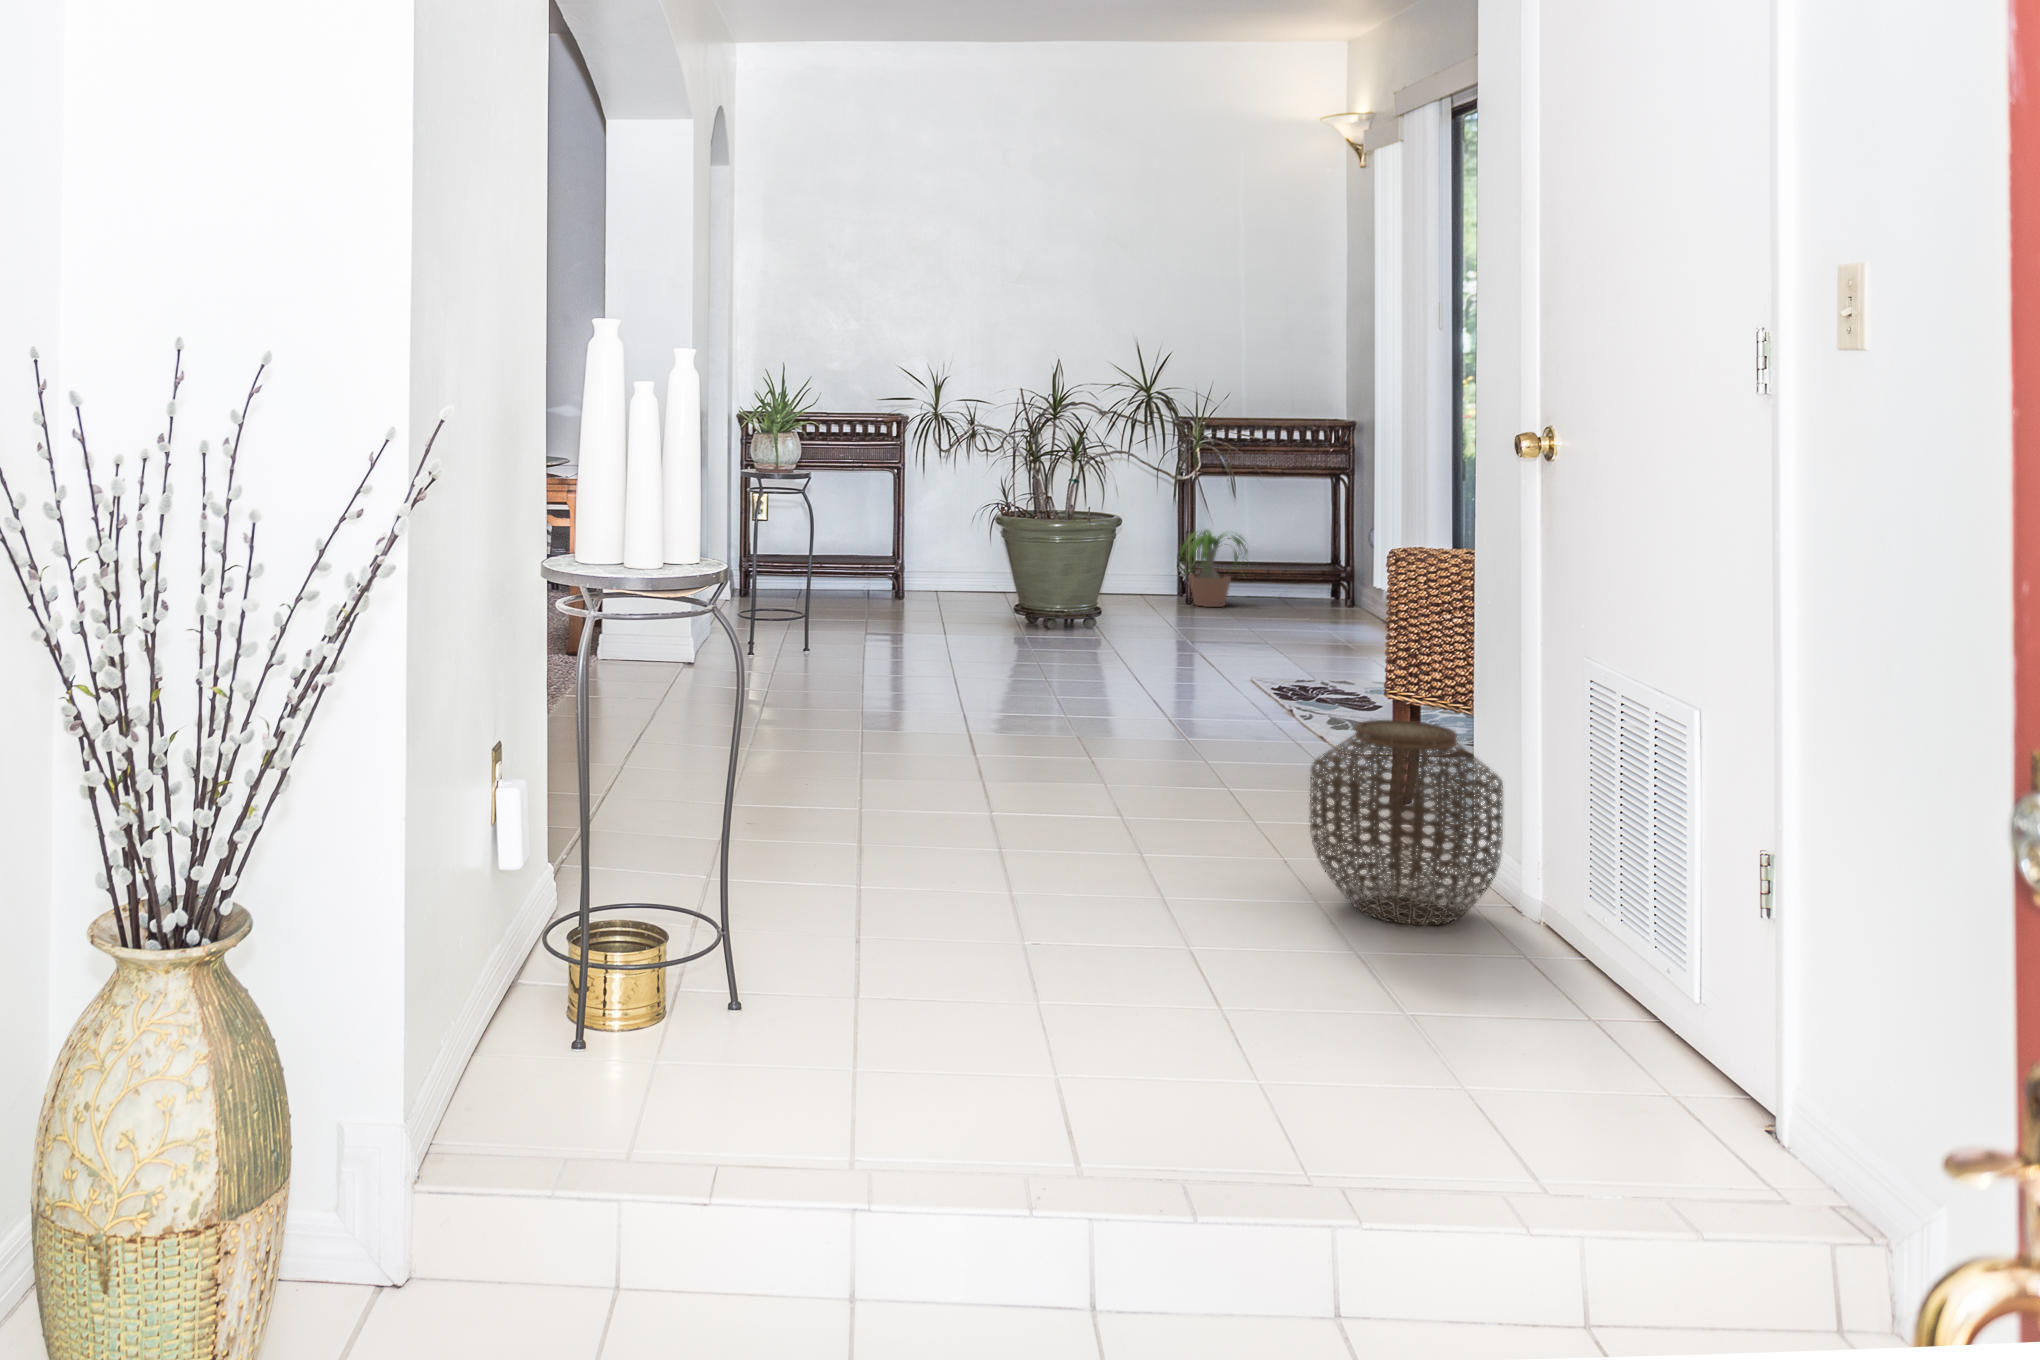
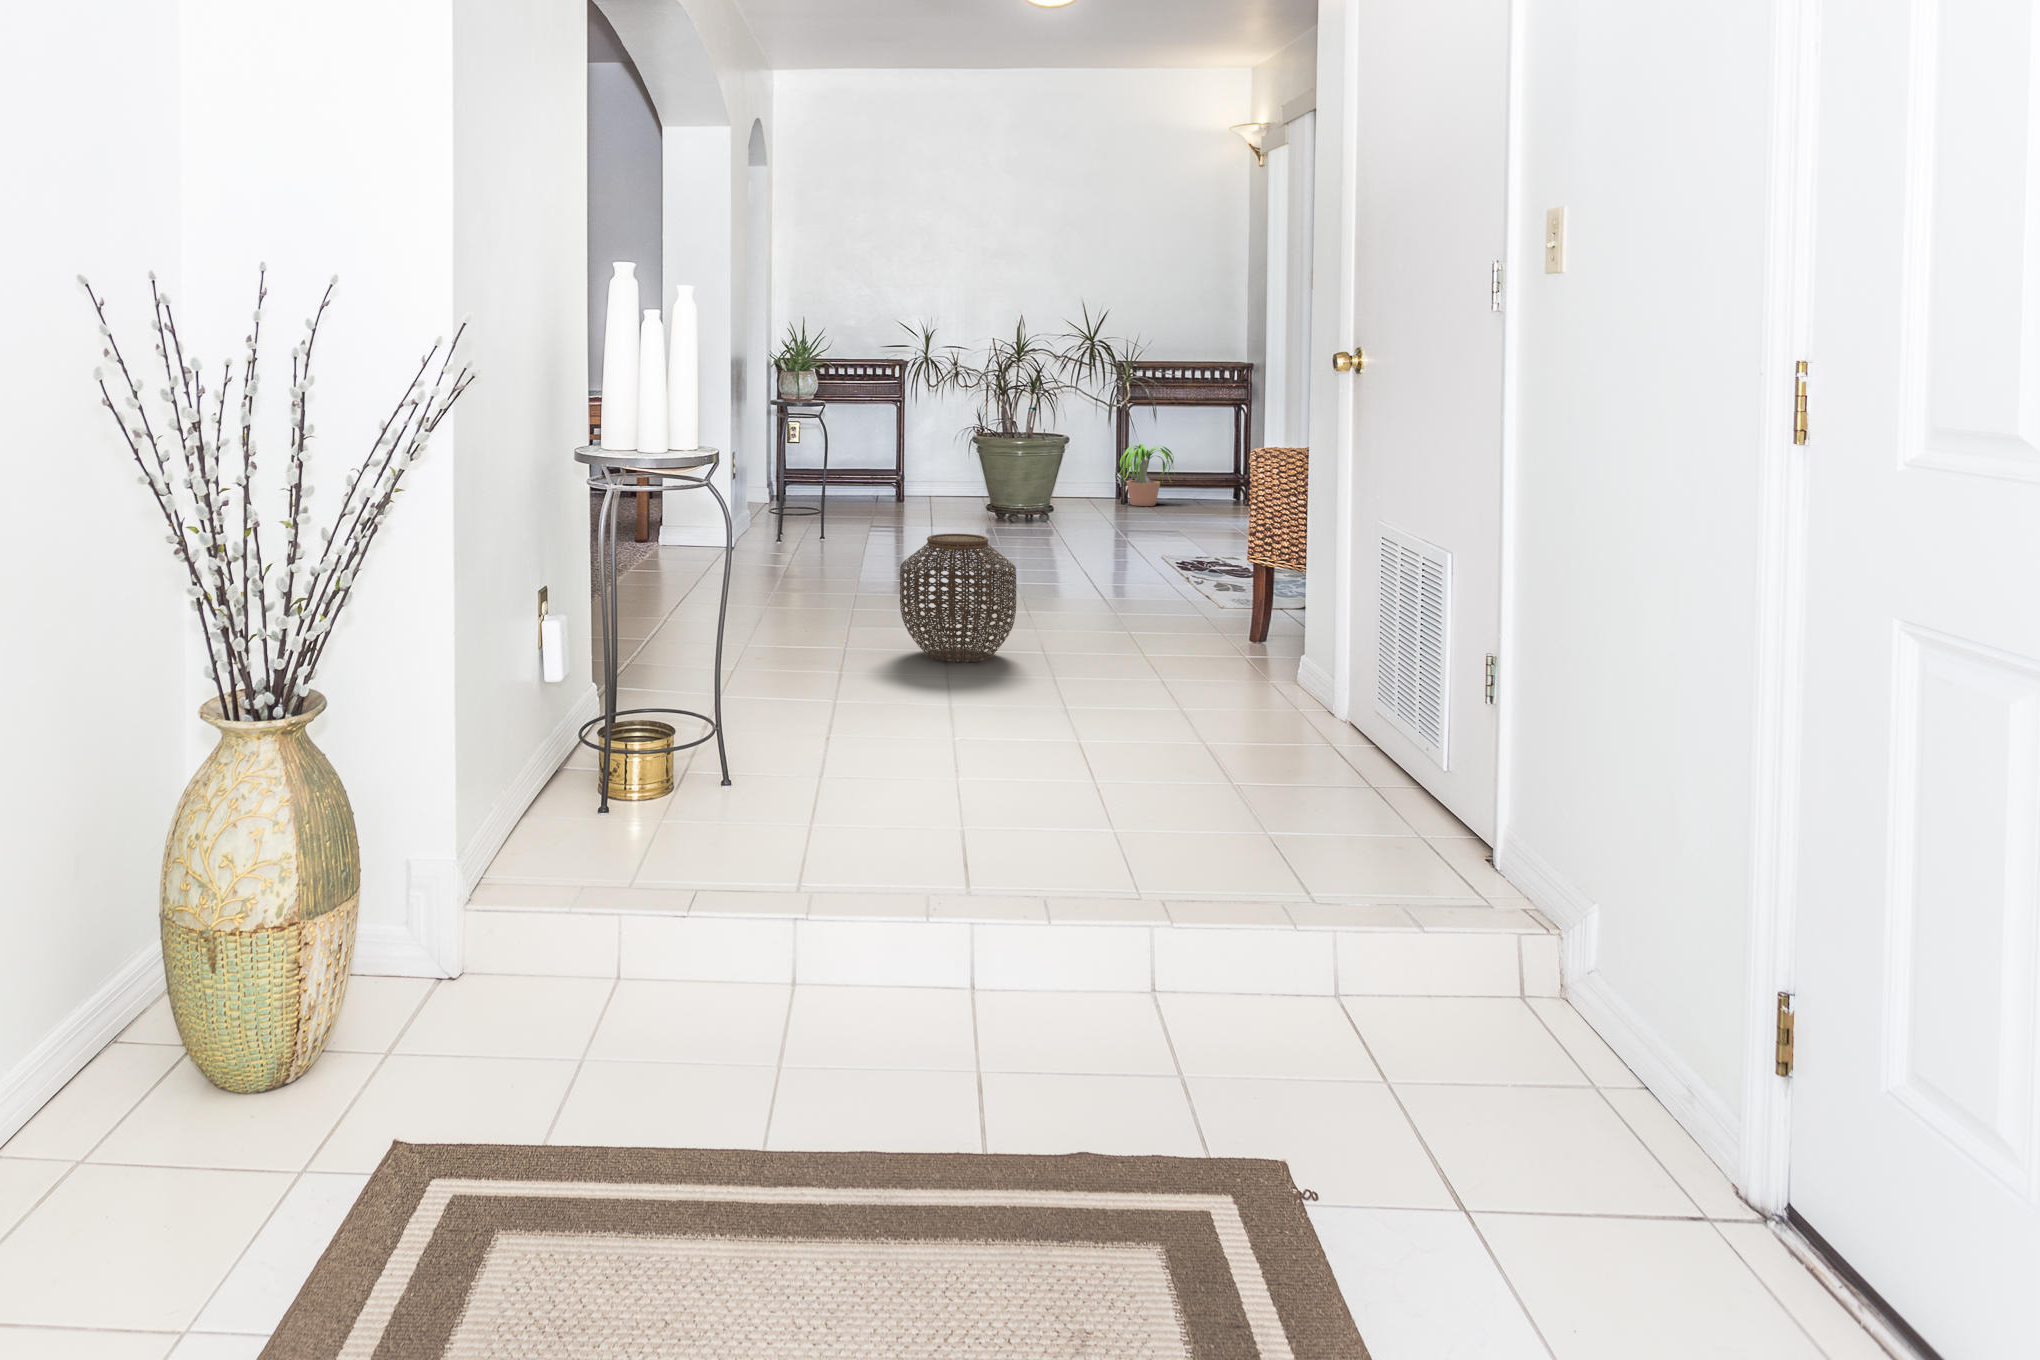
woven basket: present [1309,720,1503,925] -> present [900,534,1016,662]

